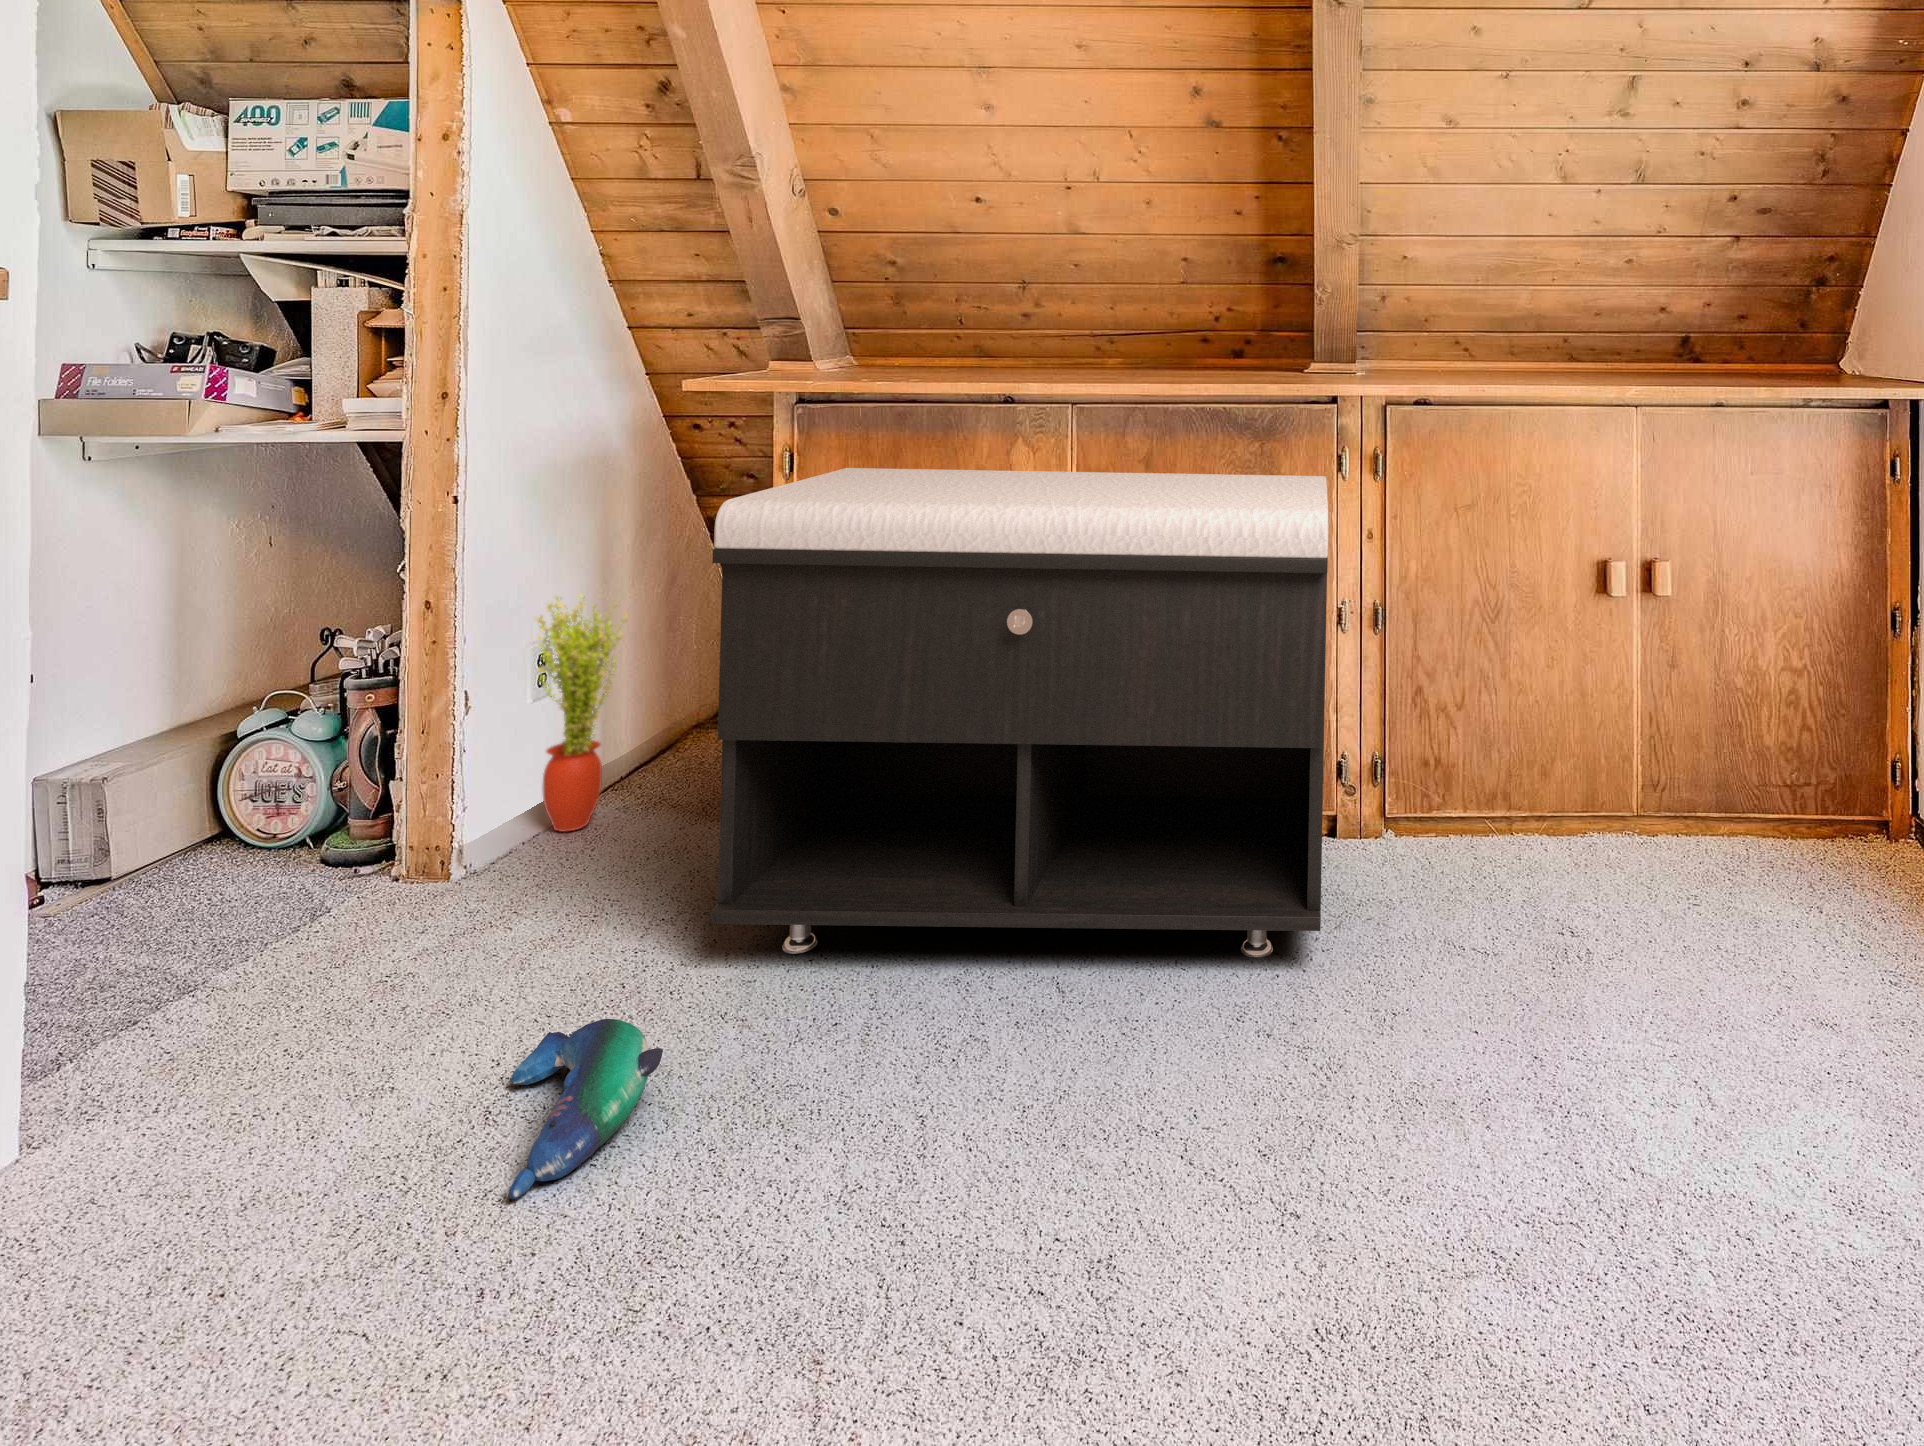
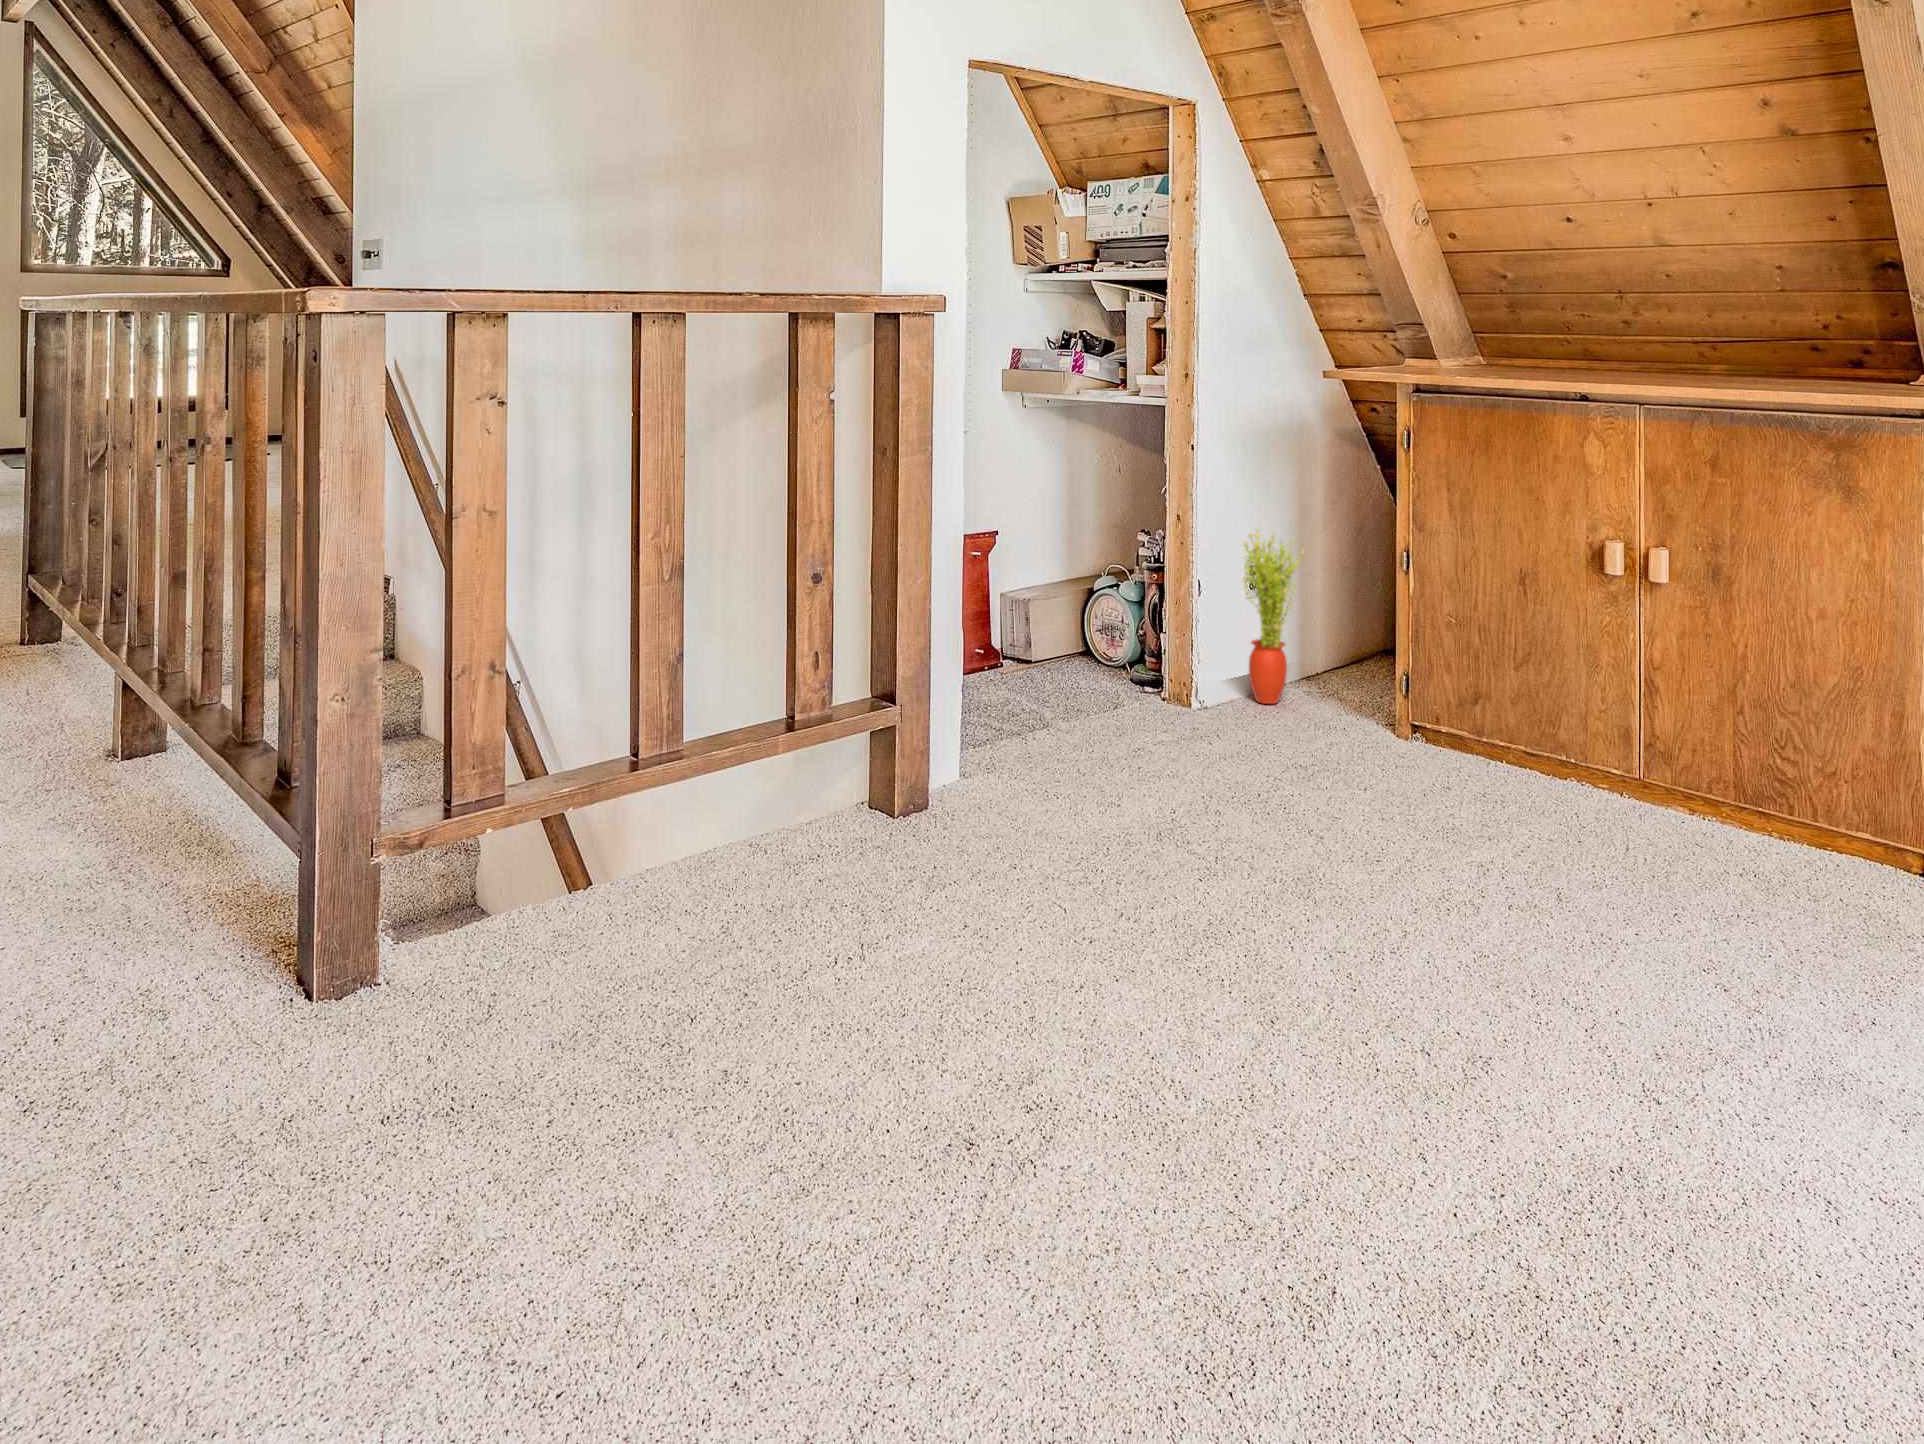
storage bench: present [711,468,1328,957] -> none [1315,448,1905,933]
plush toy: present [509,1019,664,1199] -> none [1166,798,1260,875]

